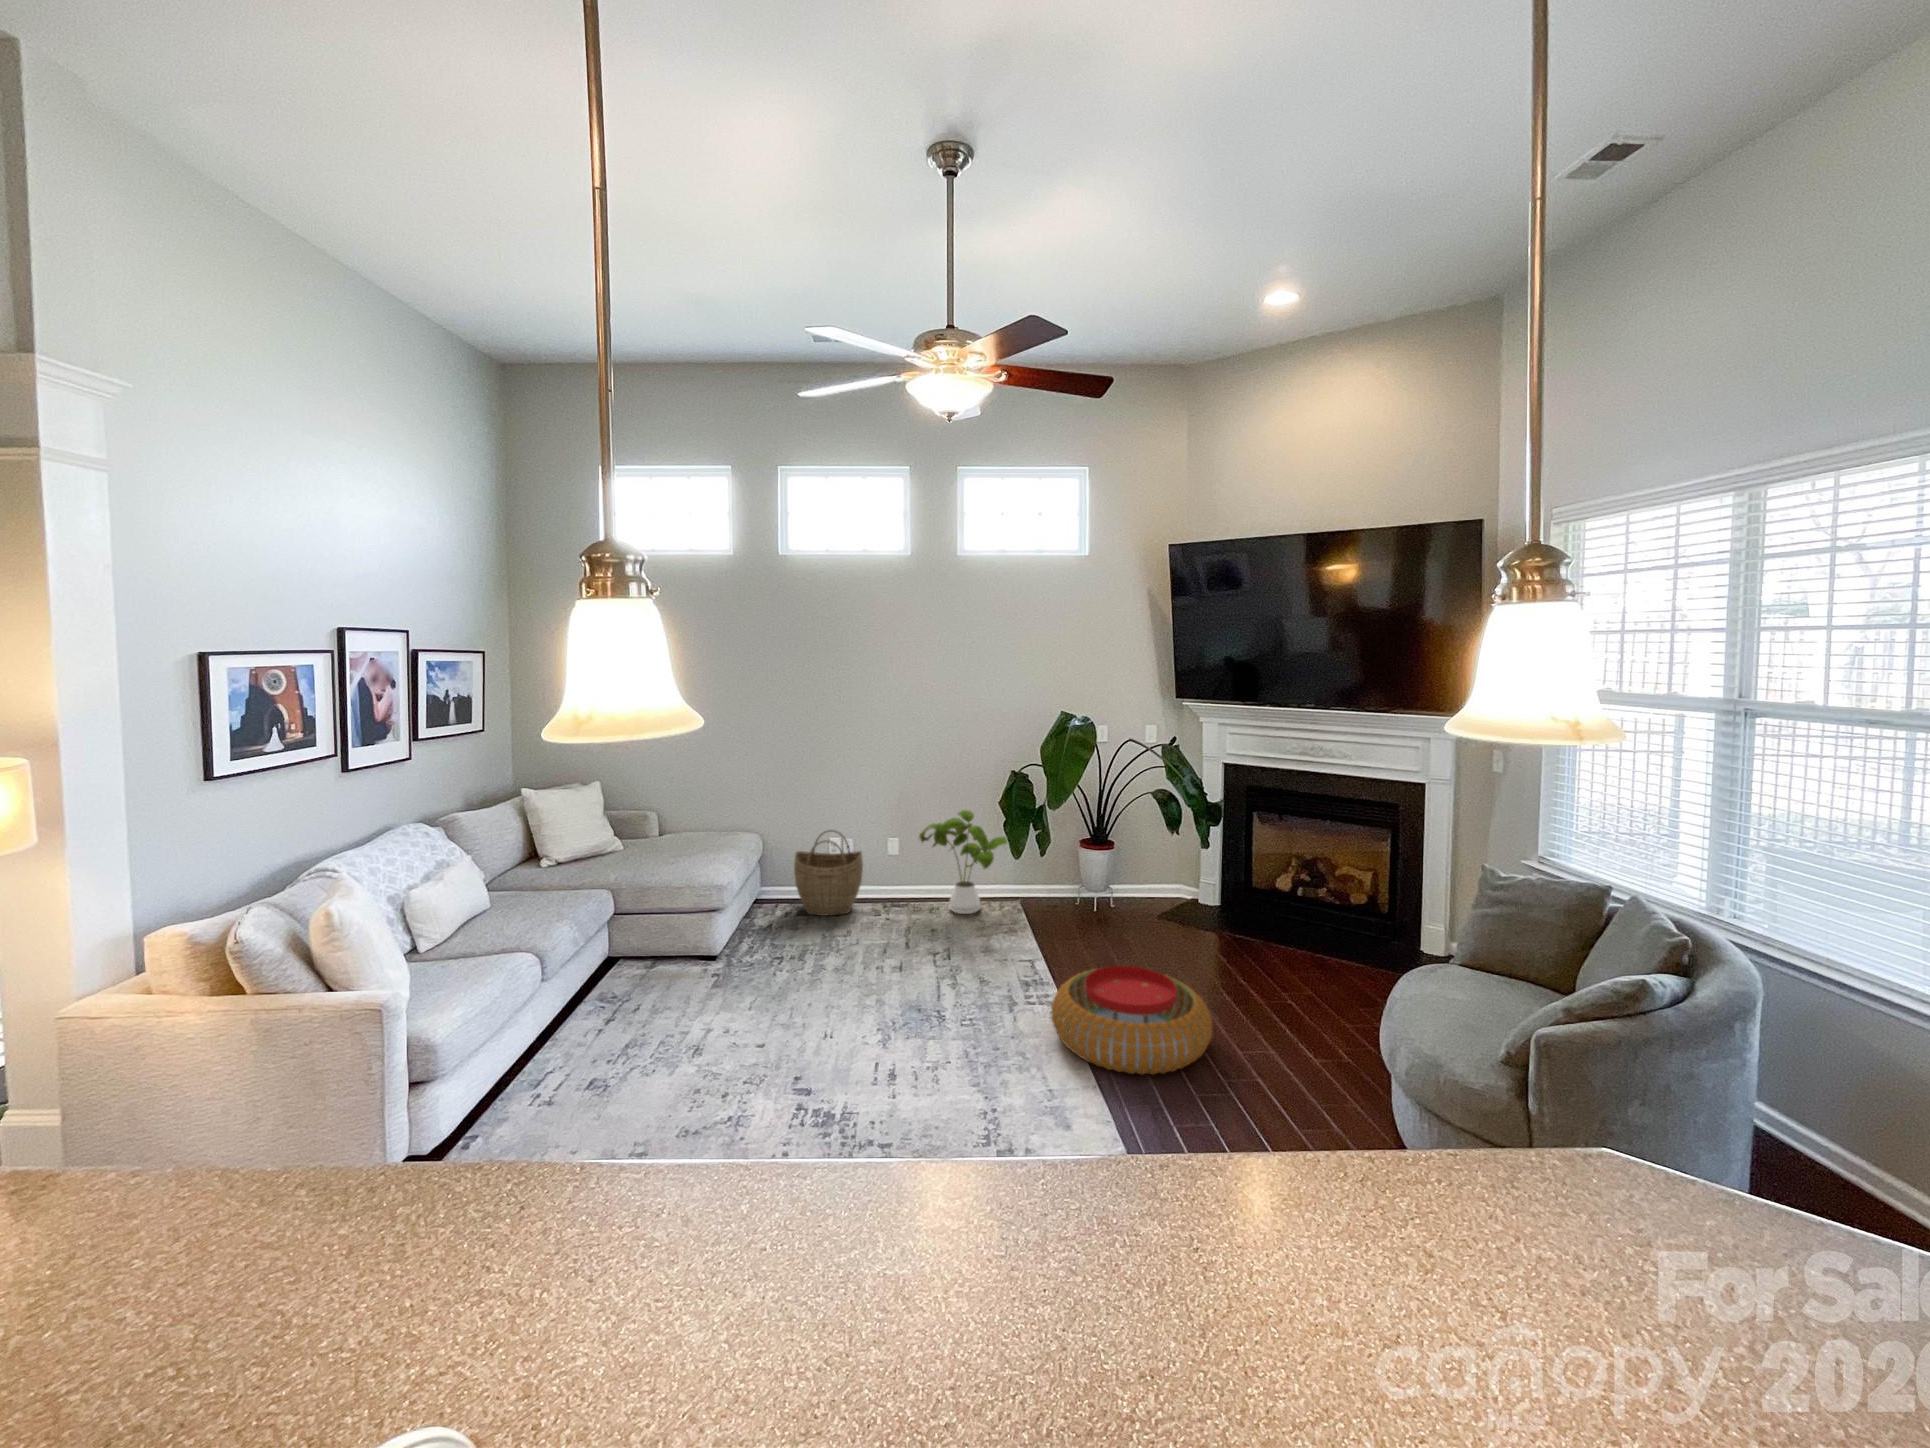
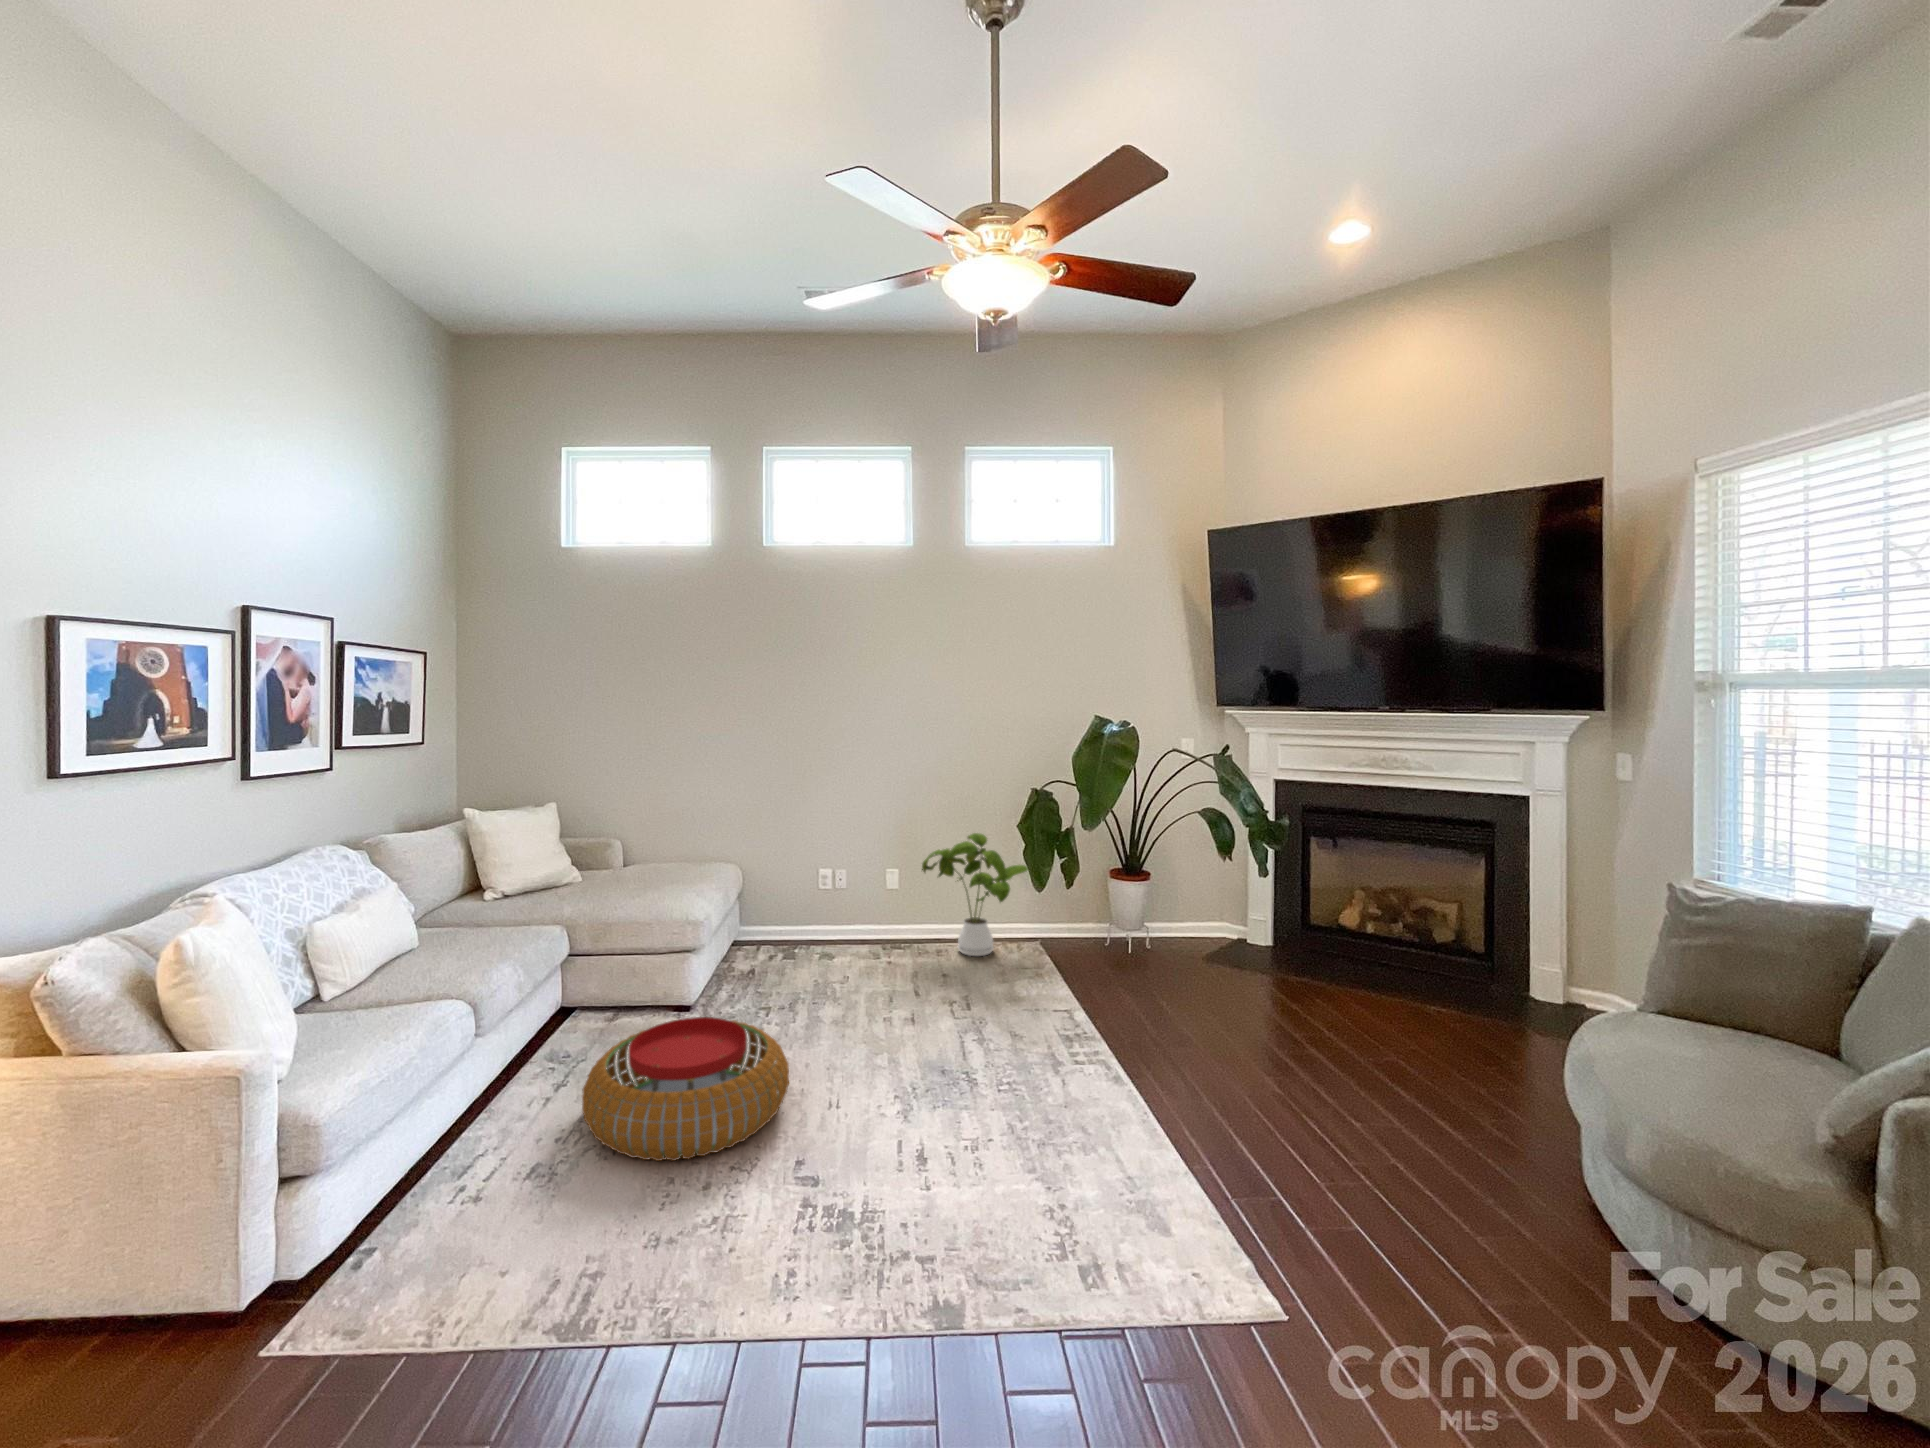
woven basket: present [794,830,863,916] -> none [778,858,857,959]
pouf: present [1052,966,1212,1074] -> present [582,1017,789,1161]

